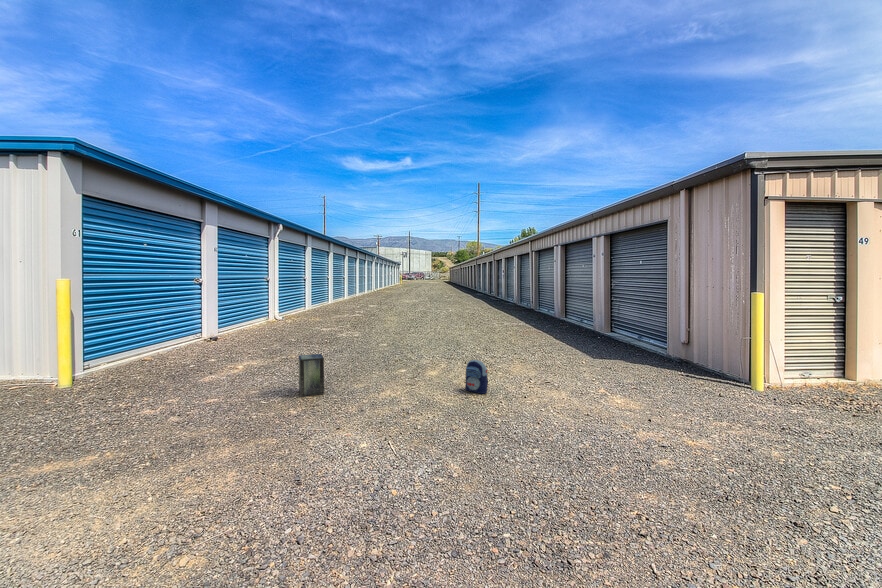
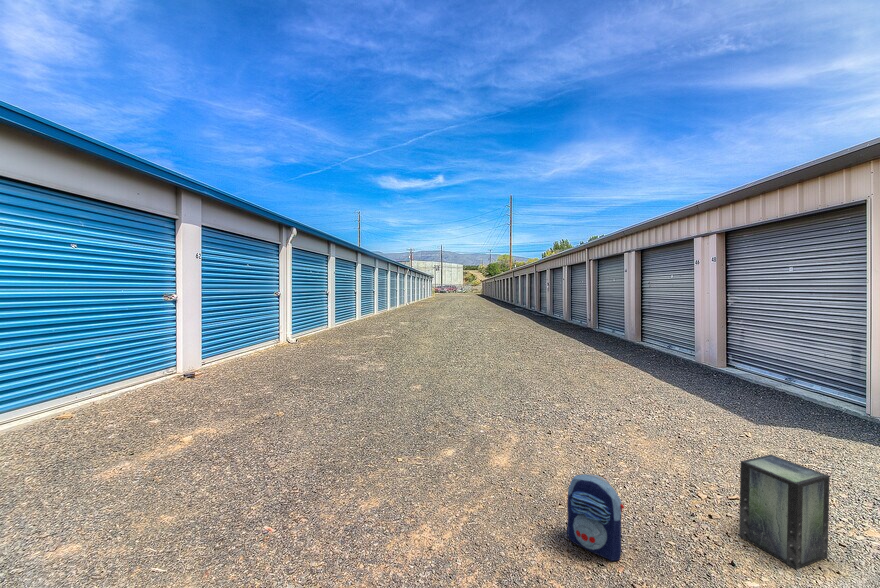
storage box: present [299,354,324,397] -> present [739,455,830,569]

